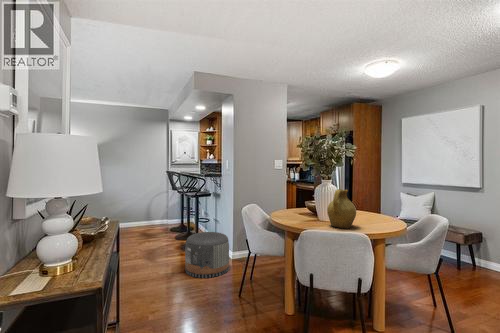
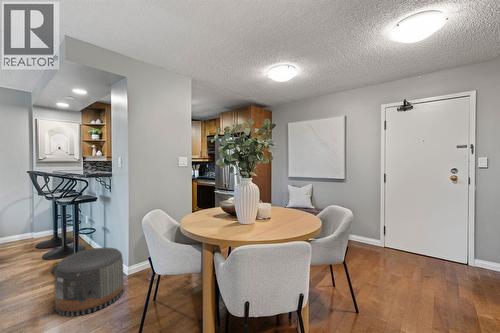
pitcher: present [327,189,356,228] -> none [249,190,280,233]

